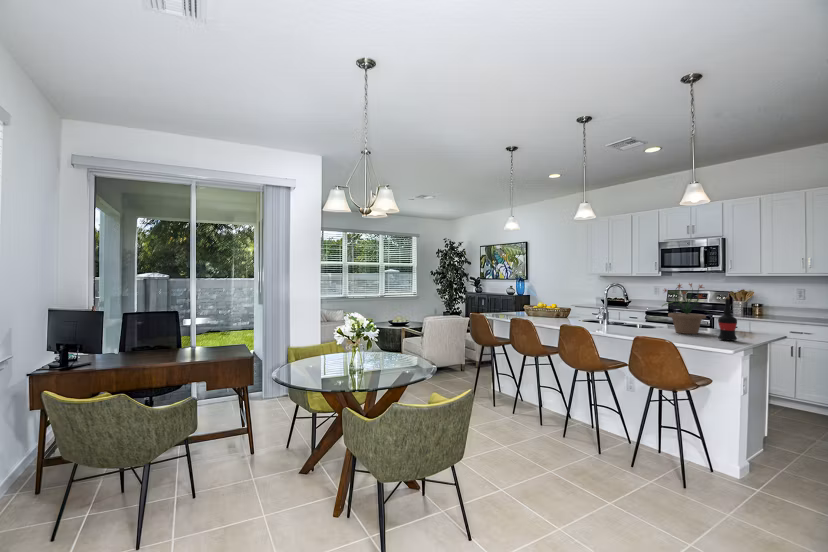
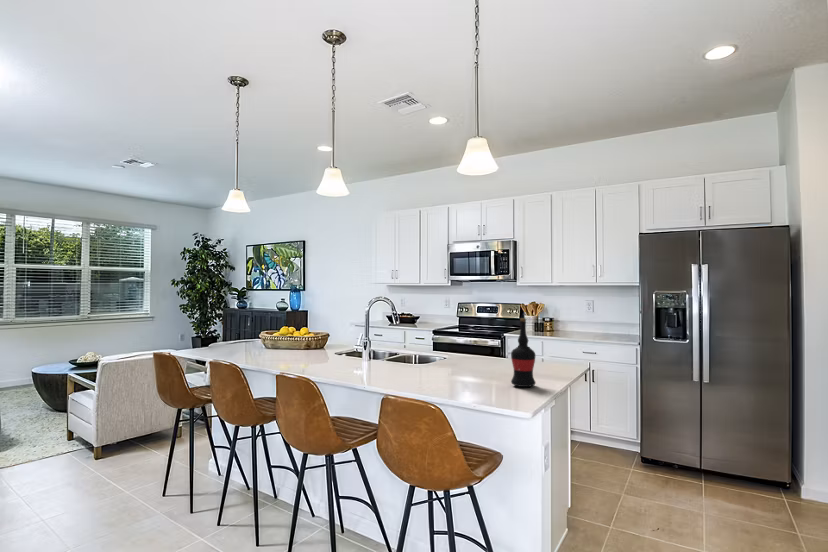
potted plant: present [663,284,710,334] -> none [439,295,501,373]

